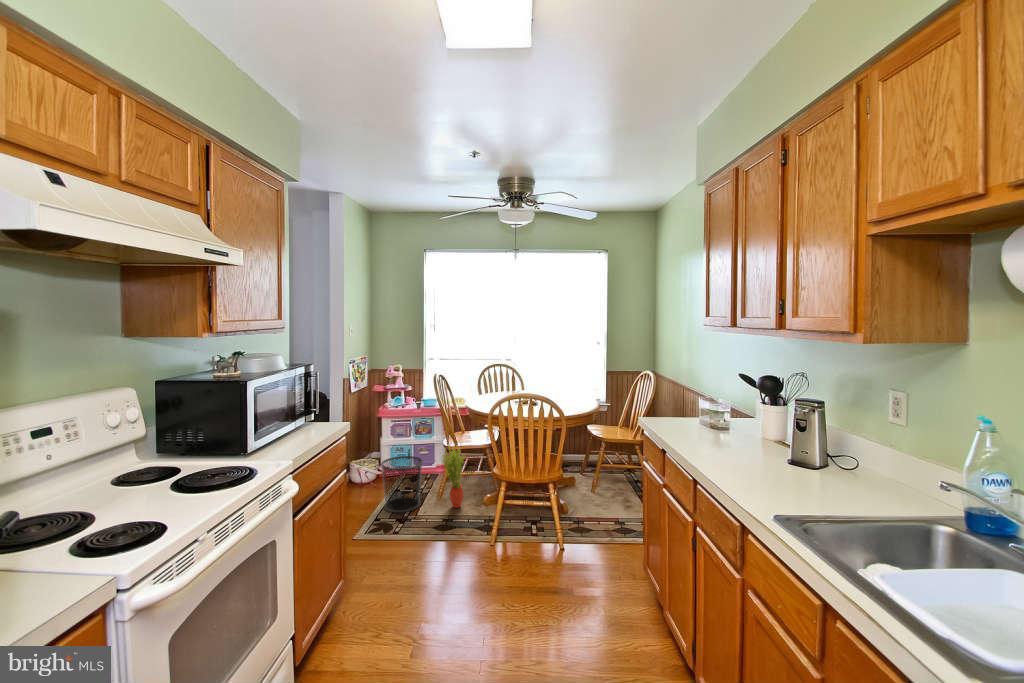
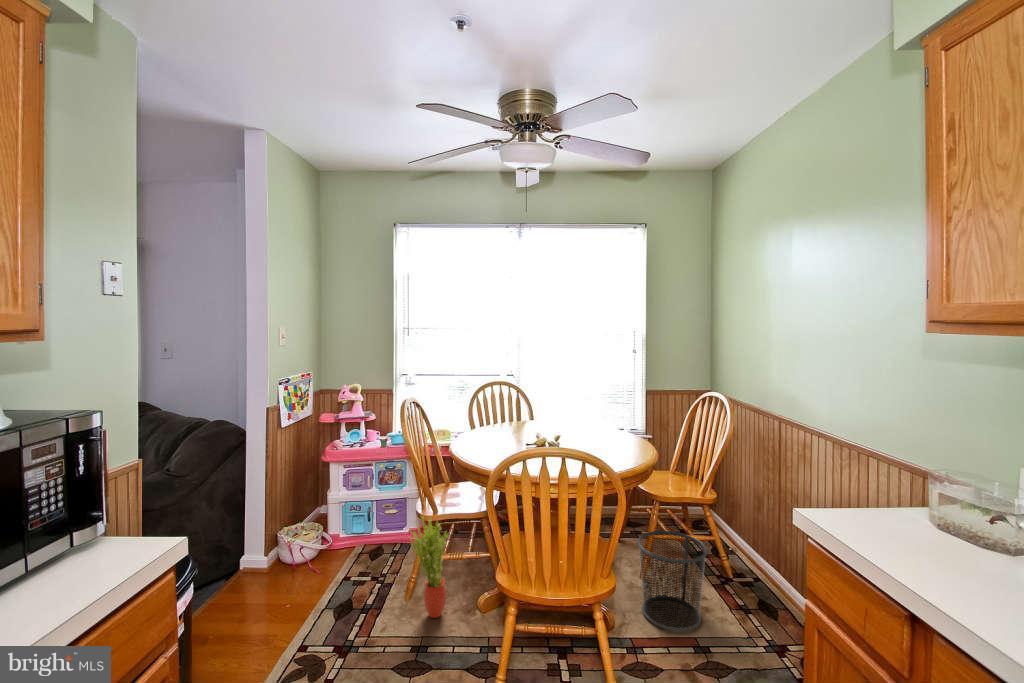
waste bin: present [381,456,423,512] -> present [637,531,707,631]

